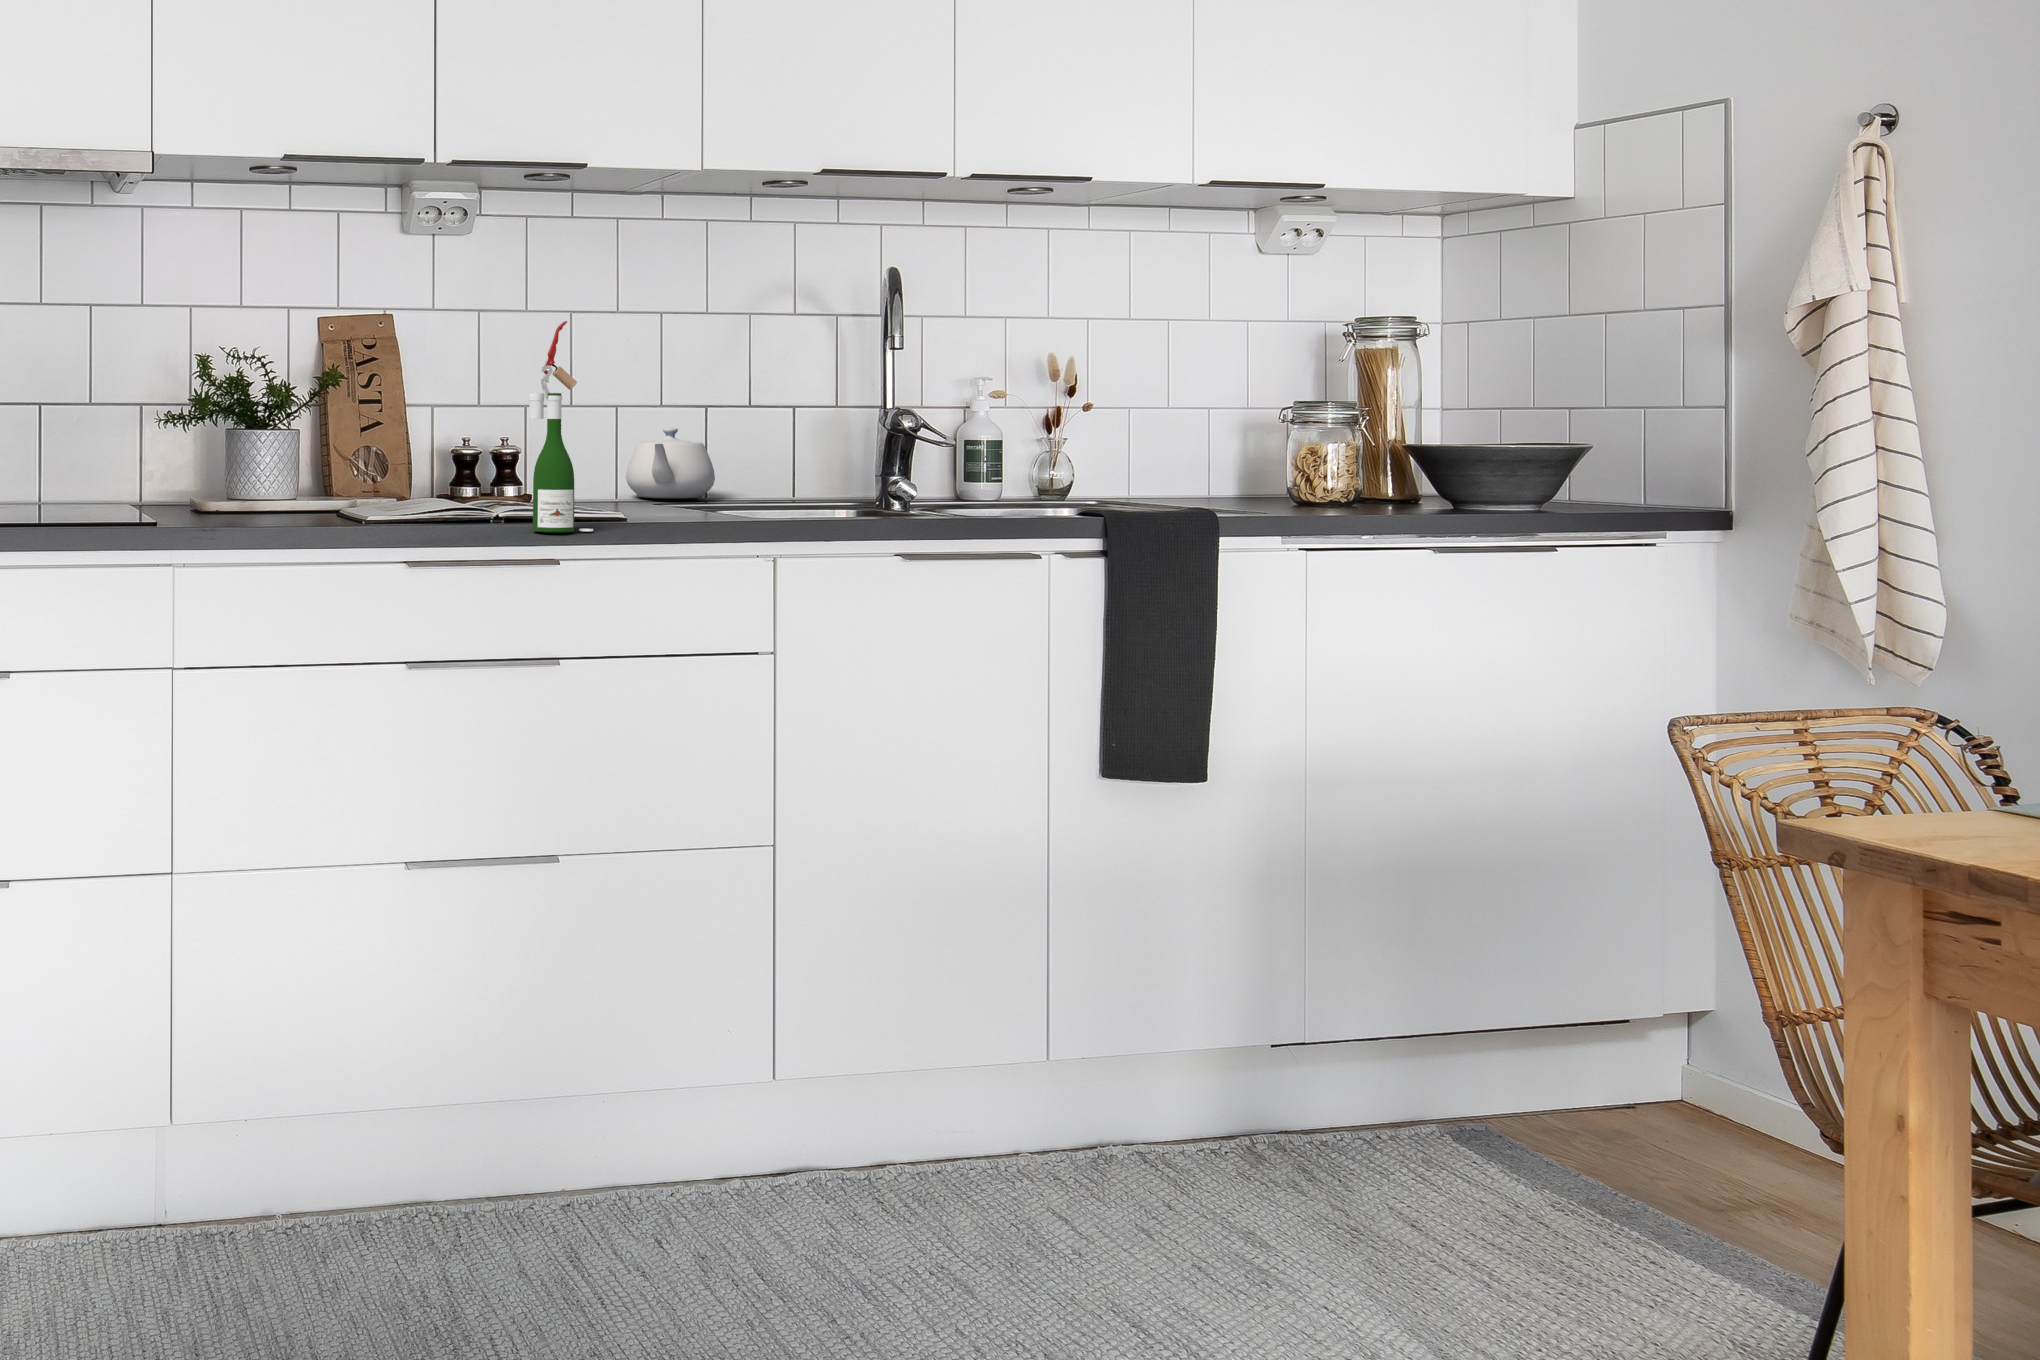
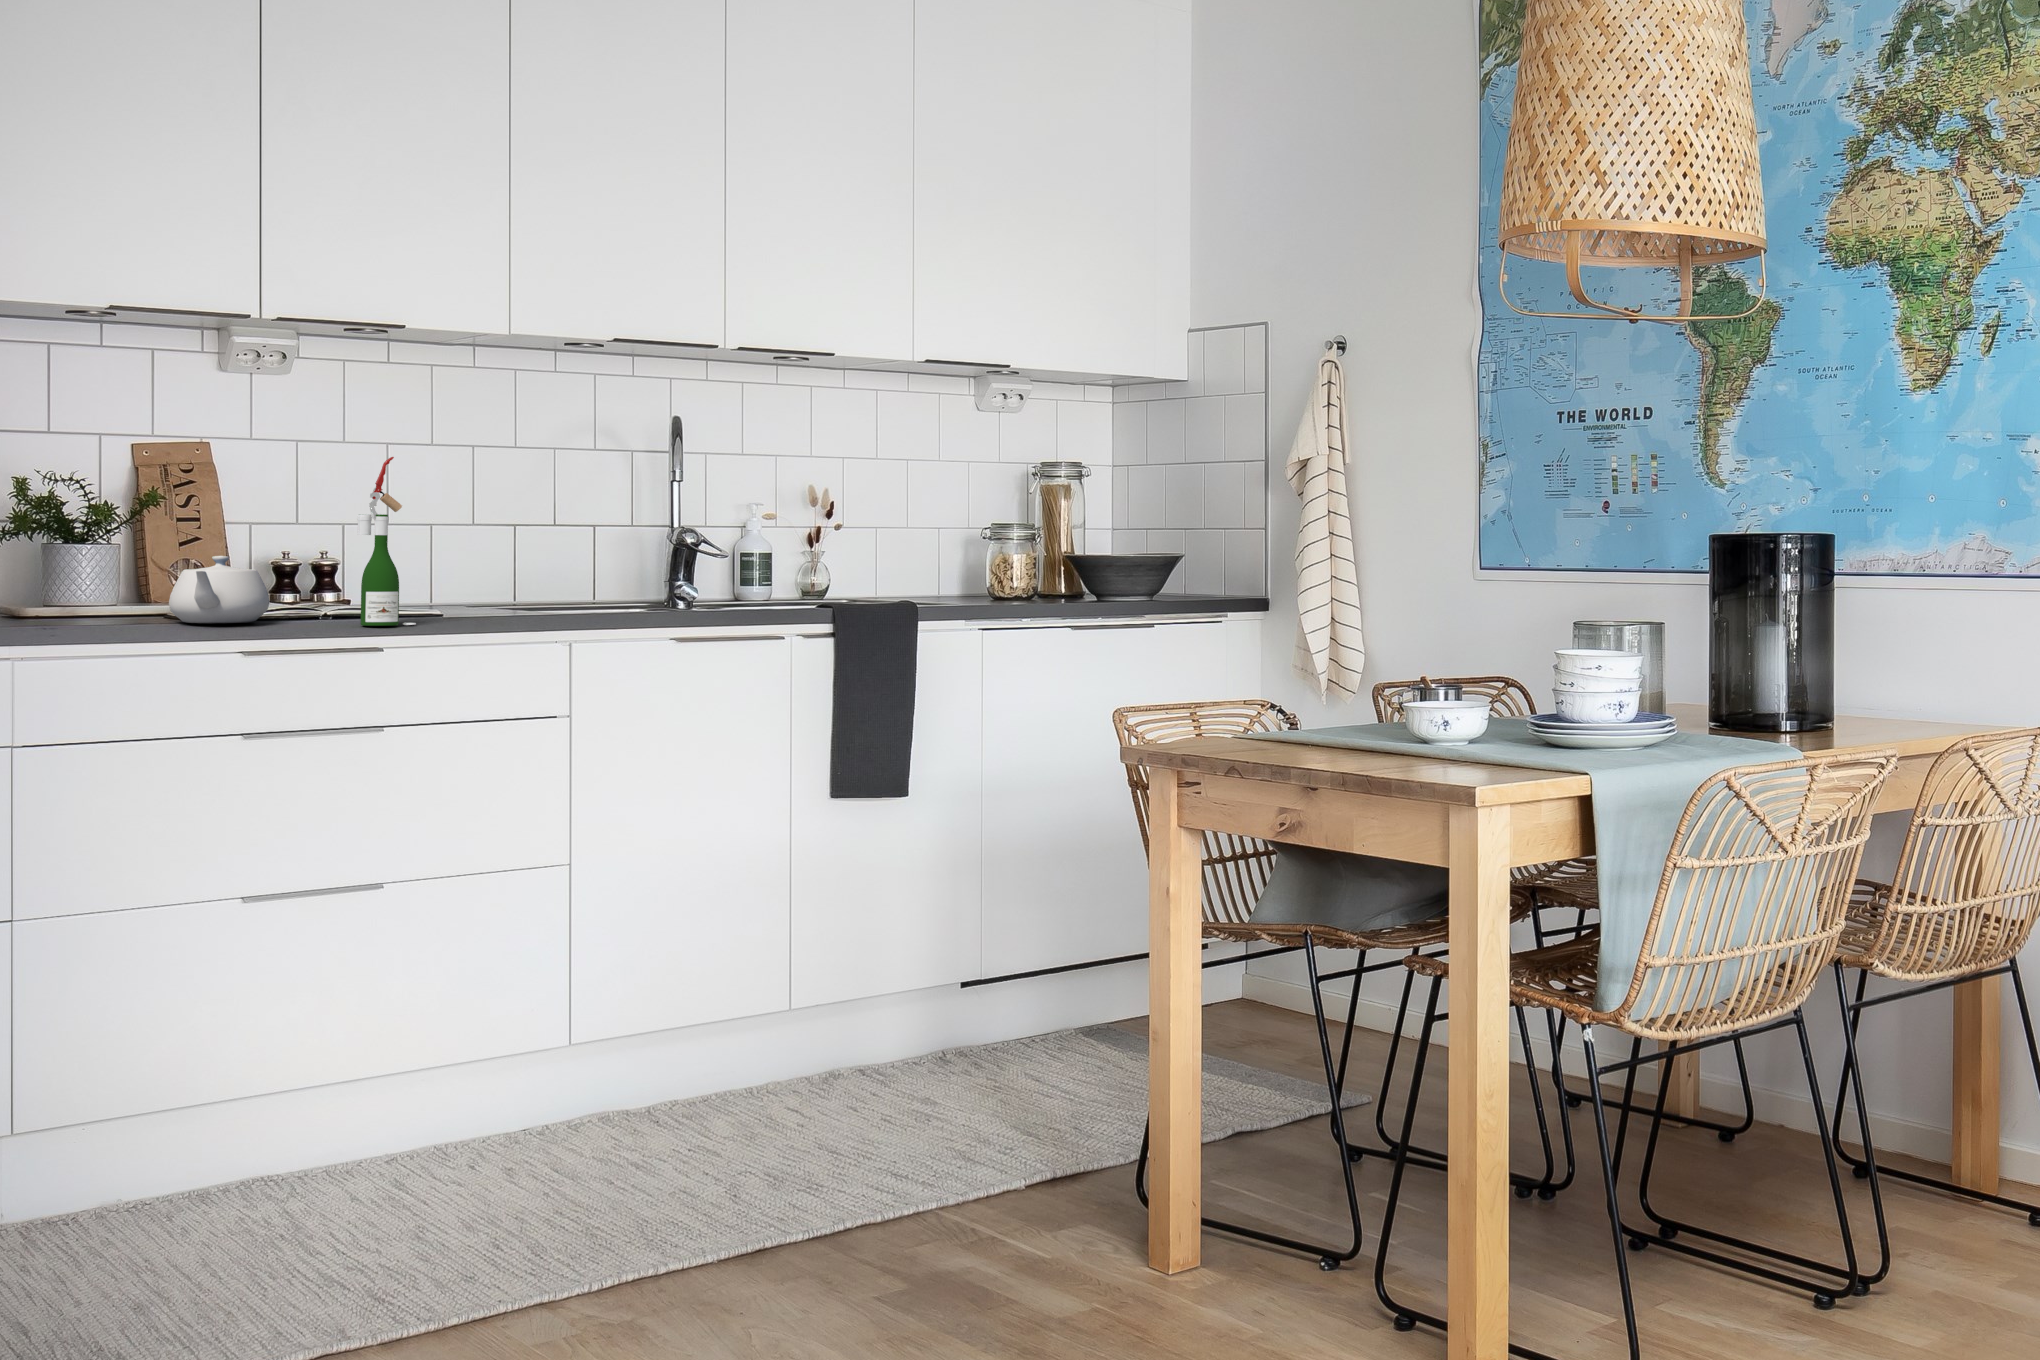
teapot: present [626,428,715,499] -> present [169,556,269,623]

